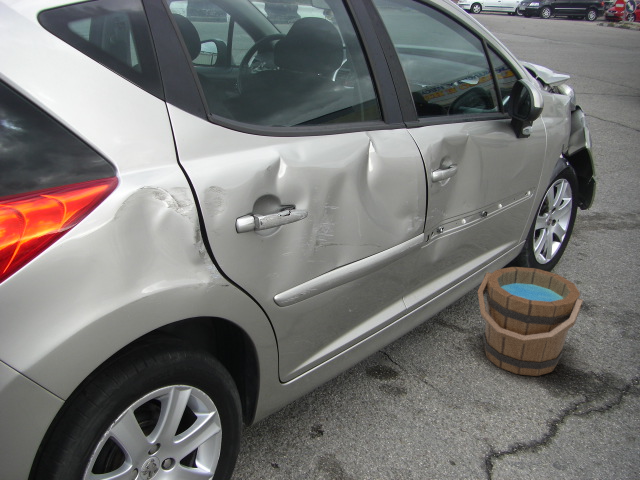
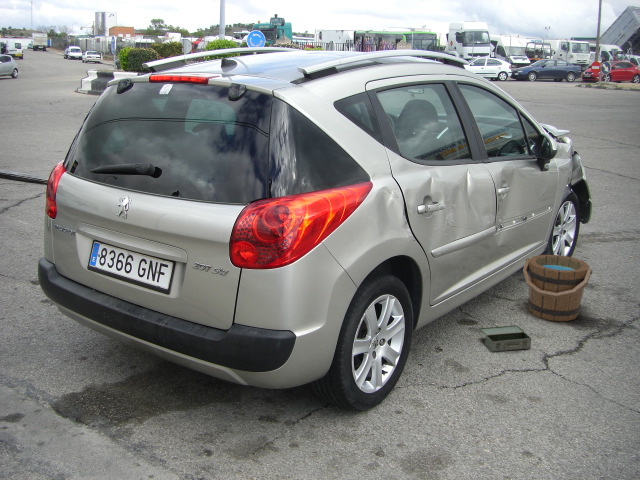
toolbox: none [393,390,473,441] -> present [480,325,531,352]

